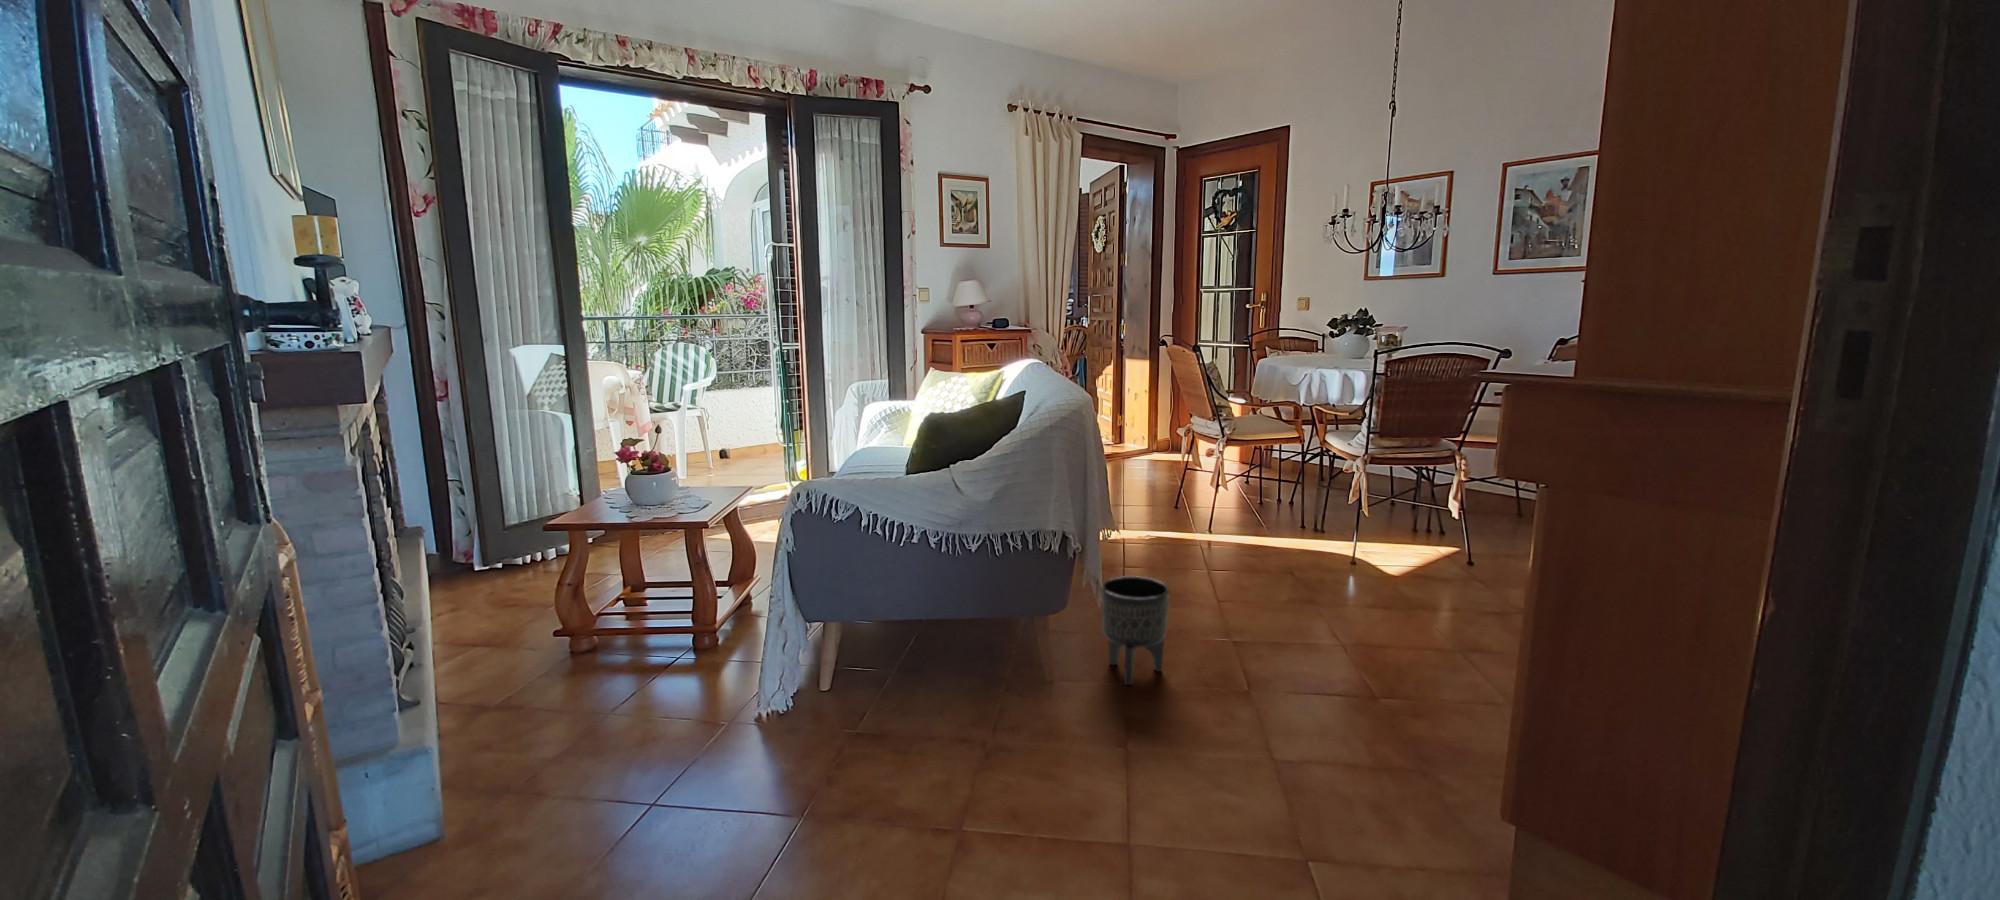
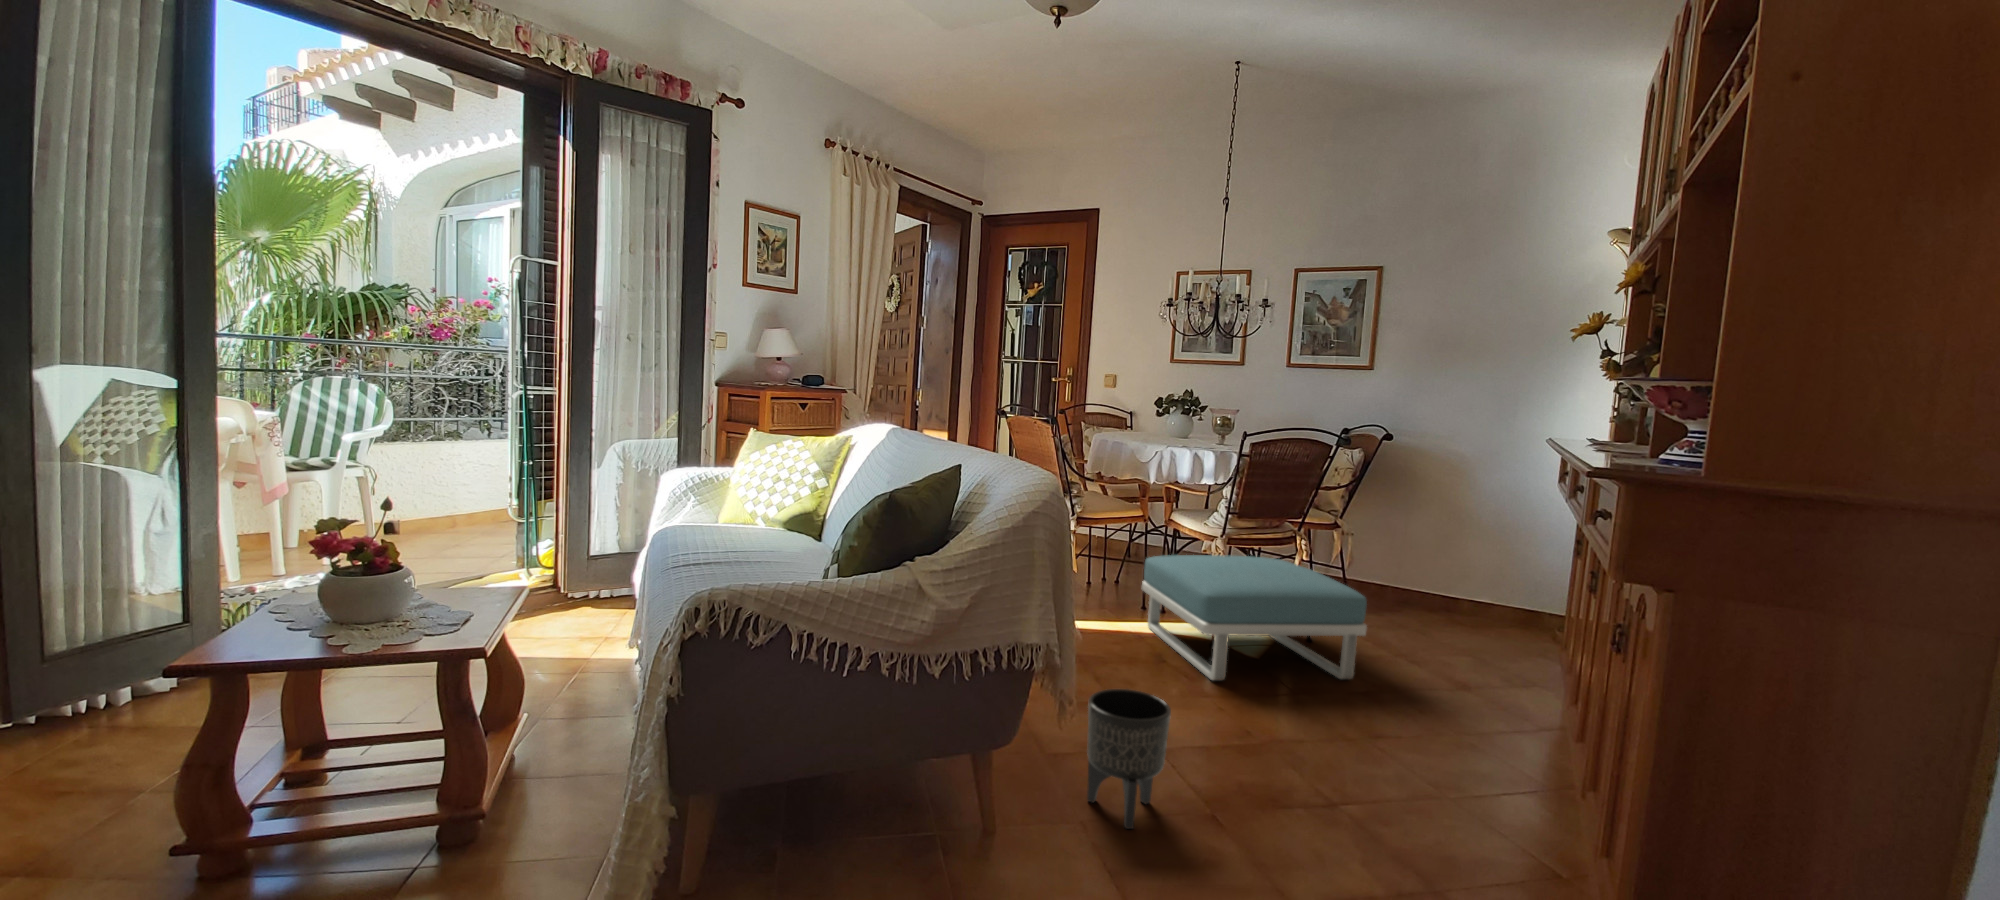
footstool: none [1274,476,1485,599] -> present [1142,555,1367,680]

